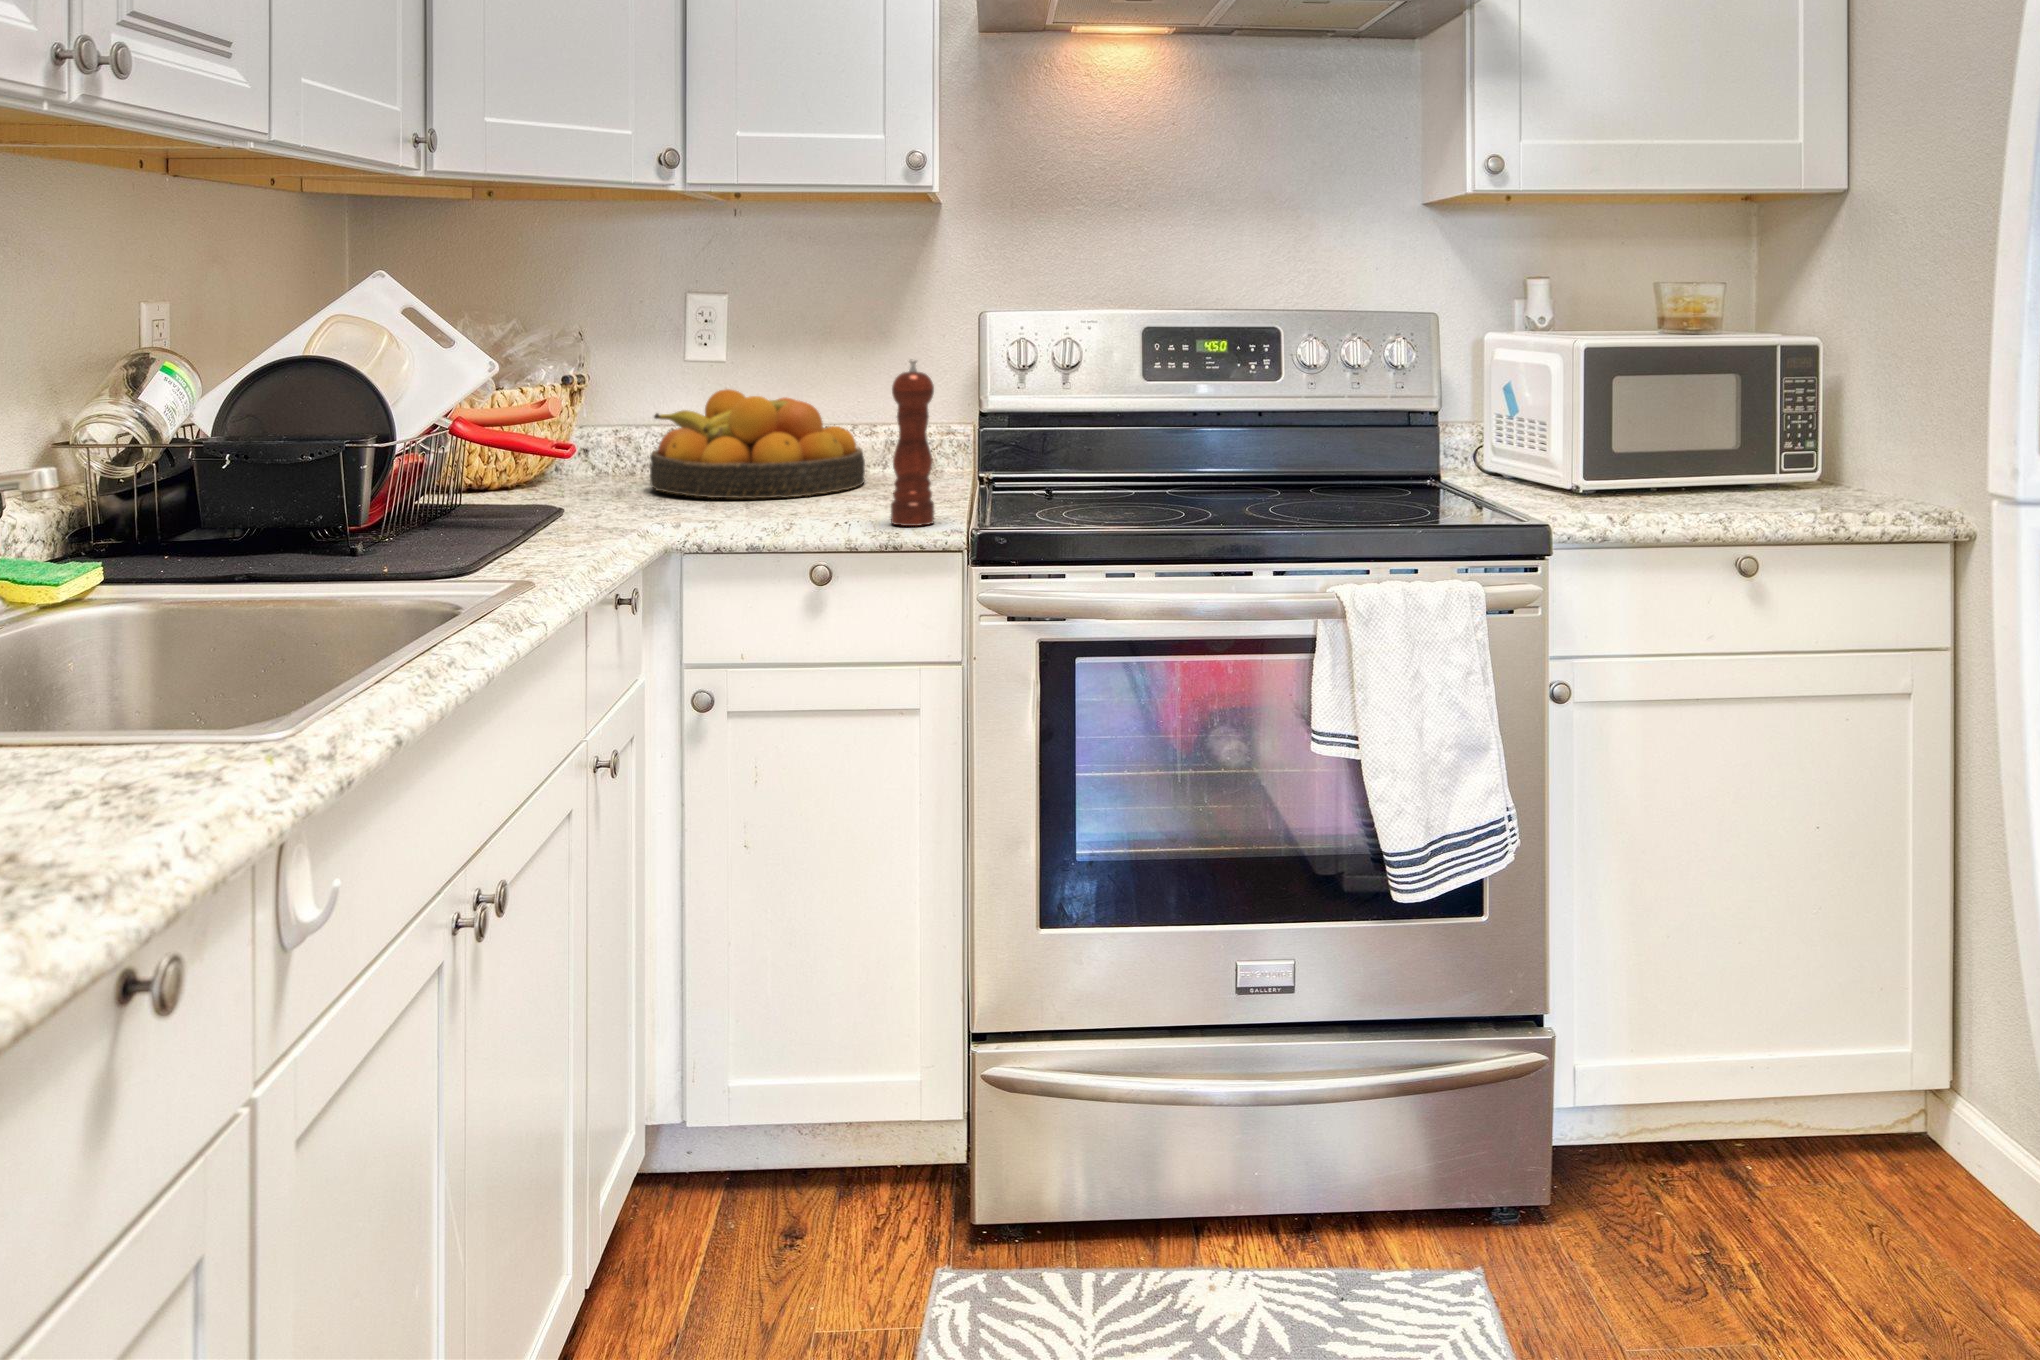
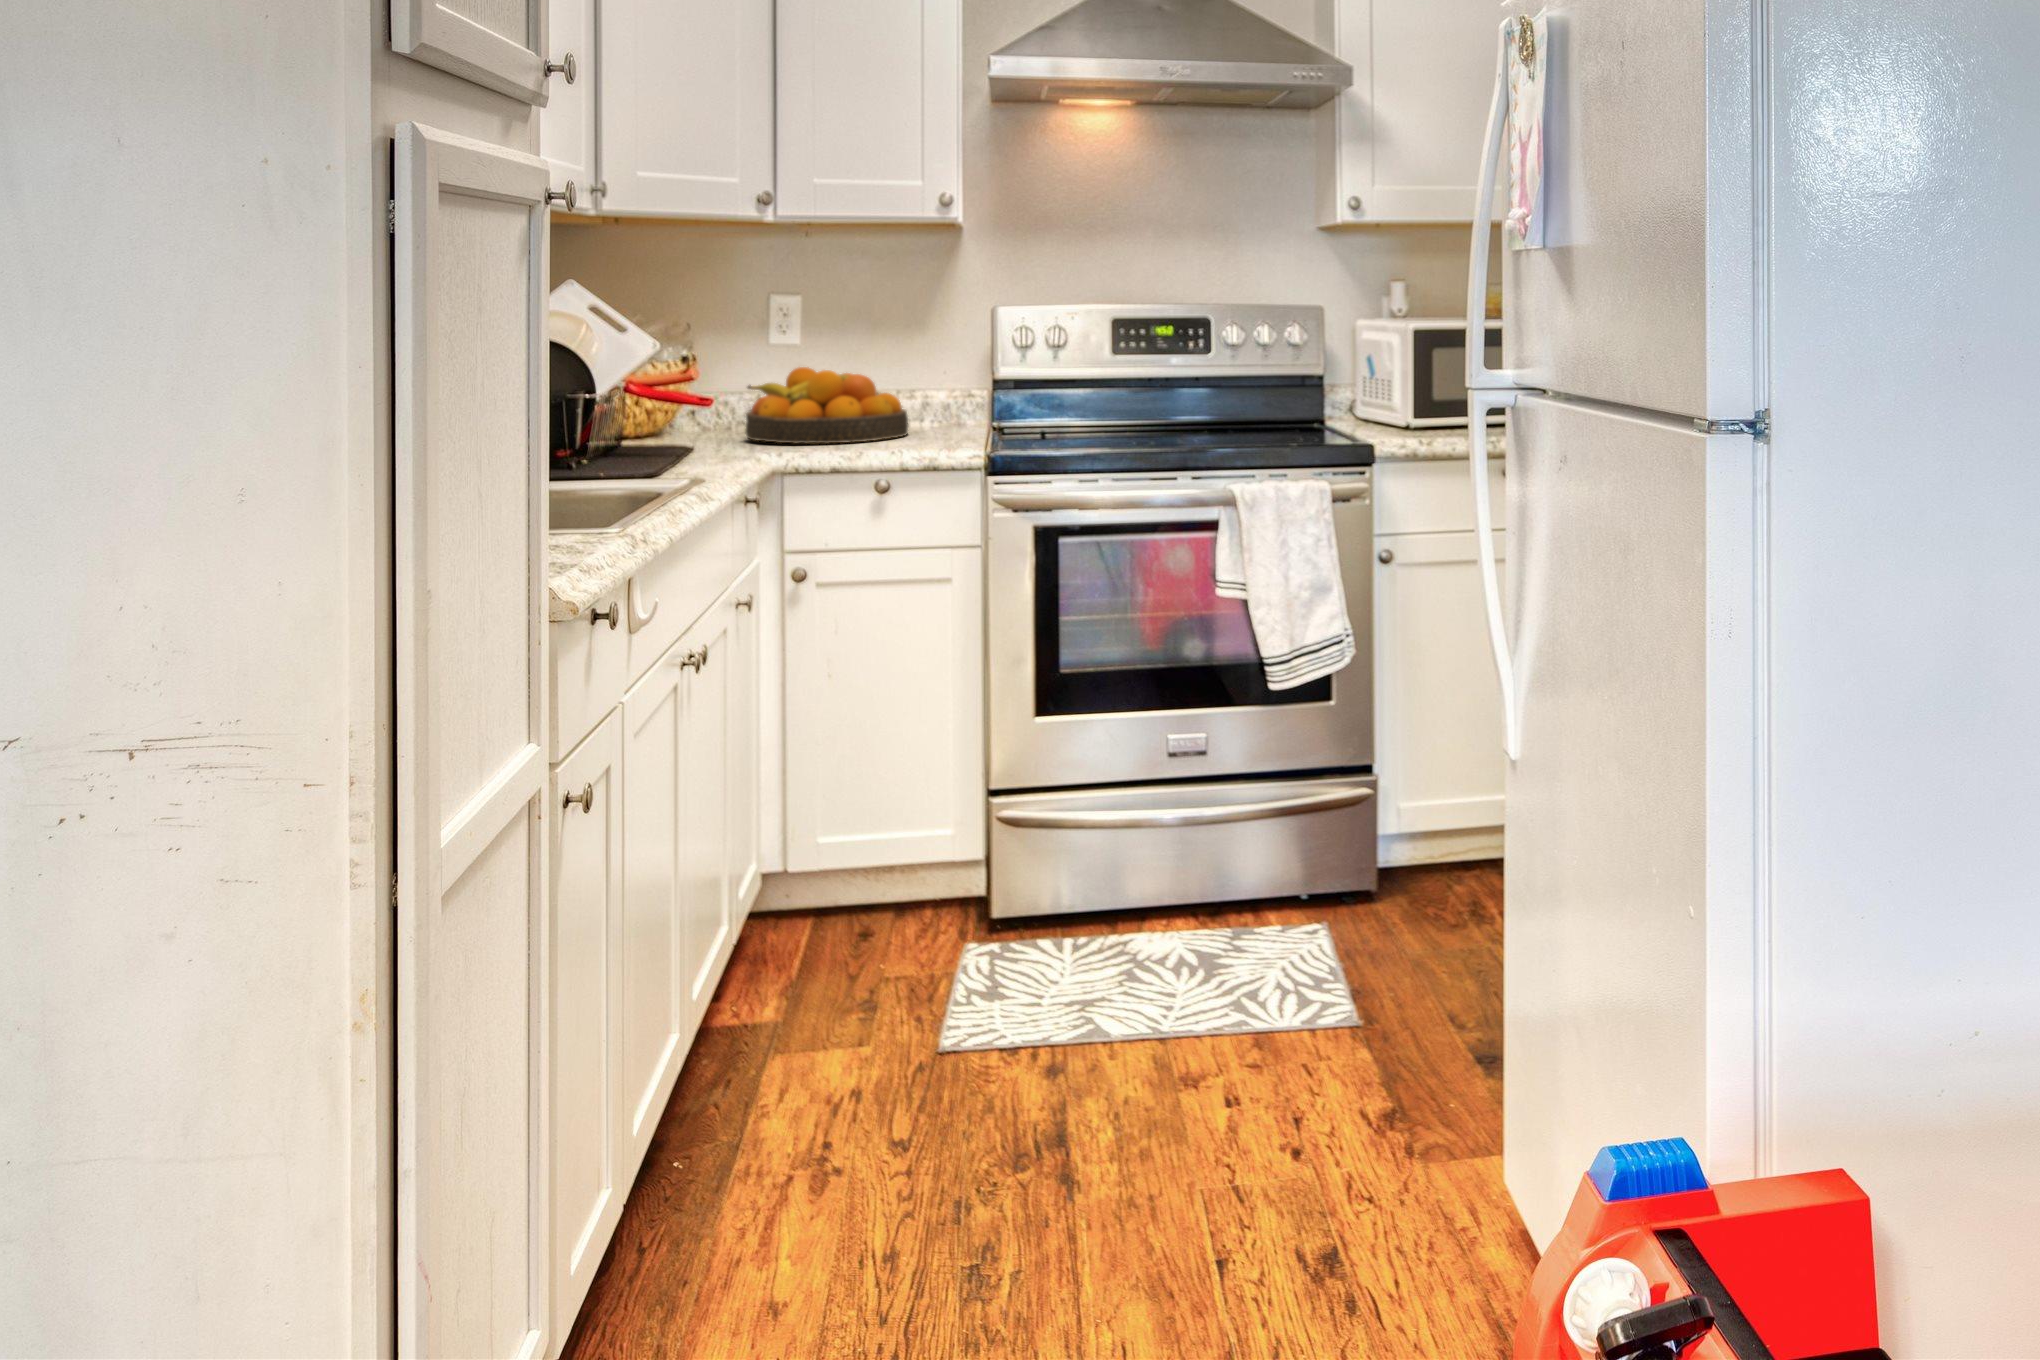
pepper mill: present [891,360,934,526] -> none [930,340,961,454]

